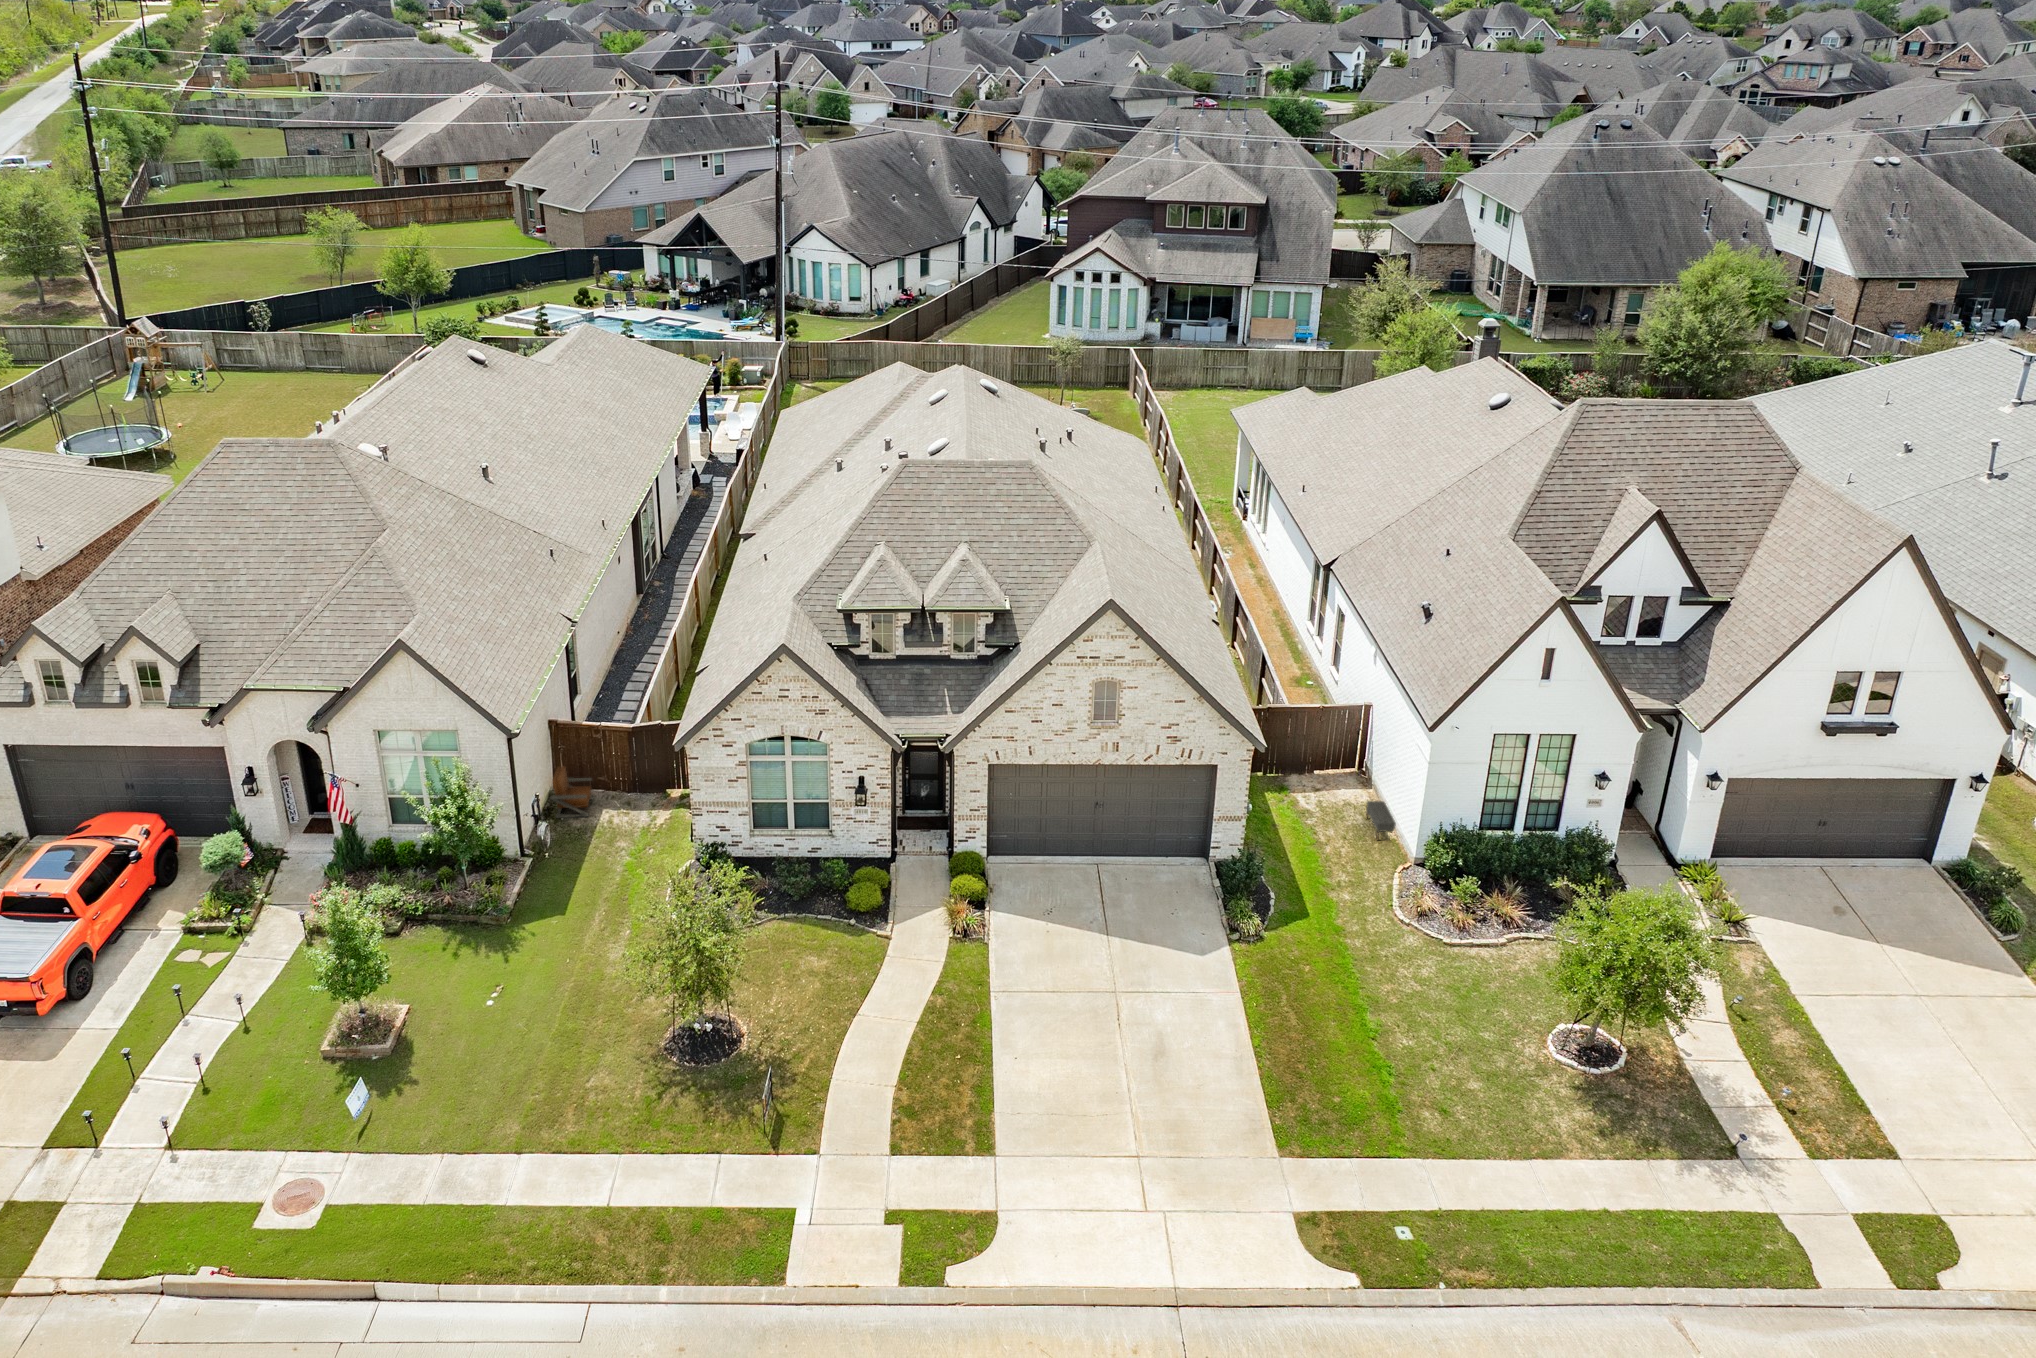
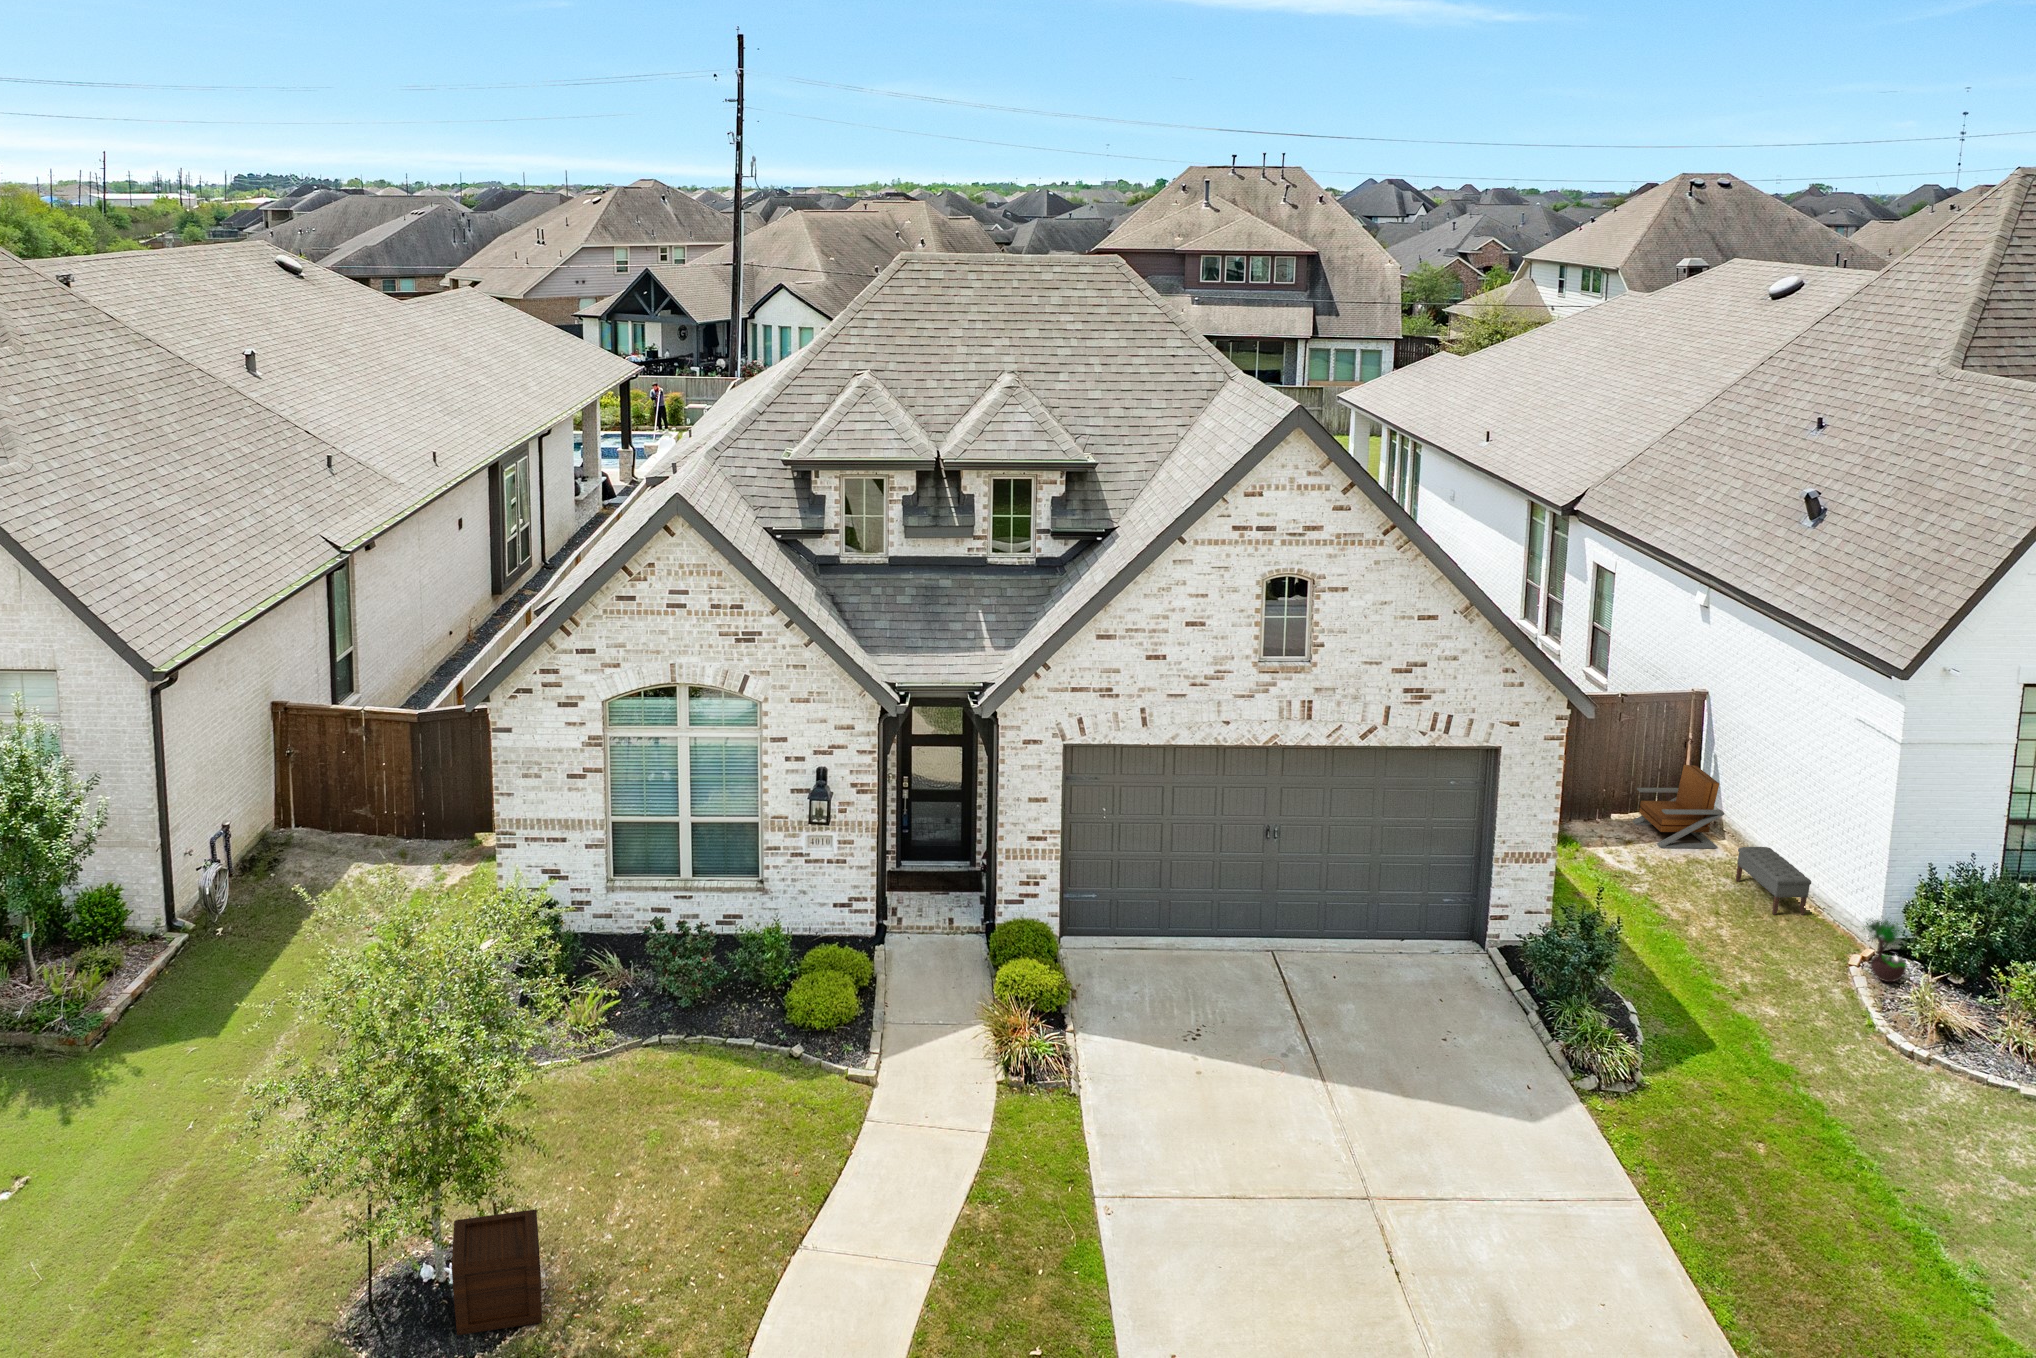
lounge chair: present [550,766,594,818] -> present [1633,765,1724,848]
potted tree: none [1404,846,1427,882] -> present [1863,919,1906,982]
wooden crate: none [710,1002,750,1053] -> present [452,1210,542,1335]

